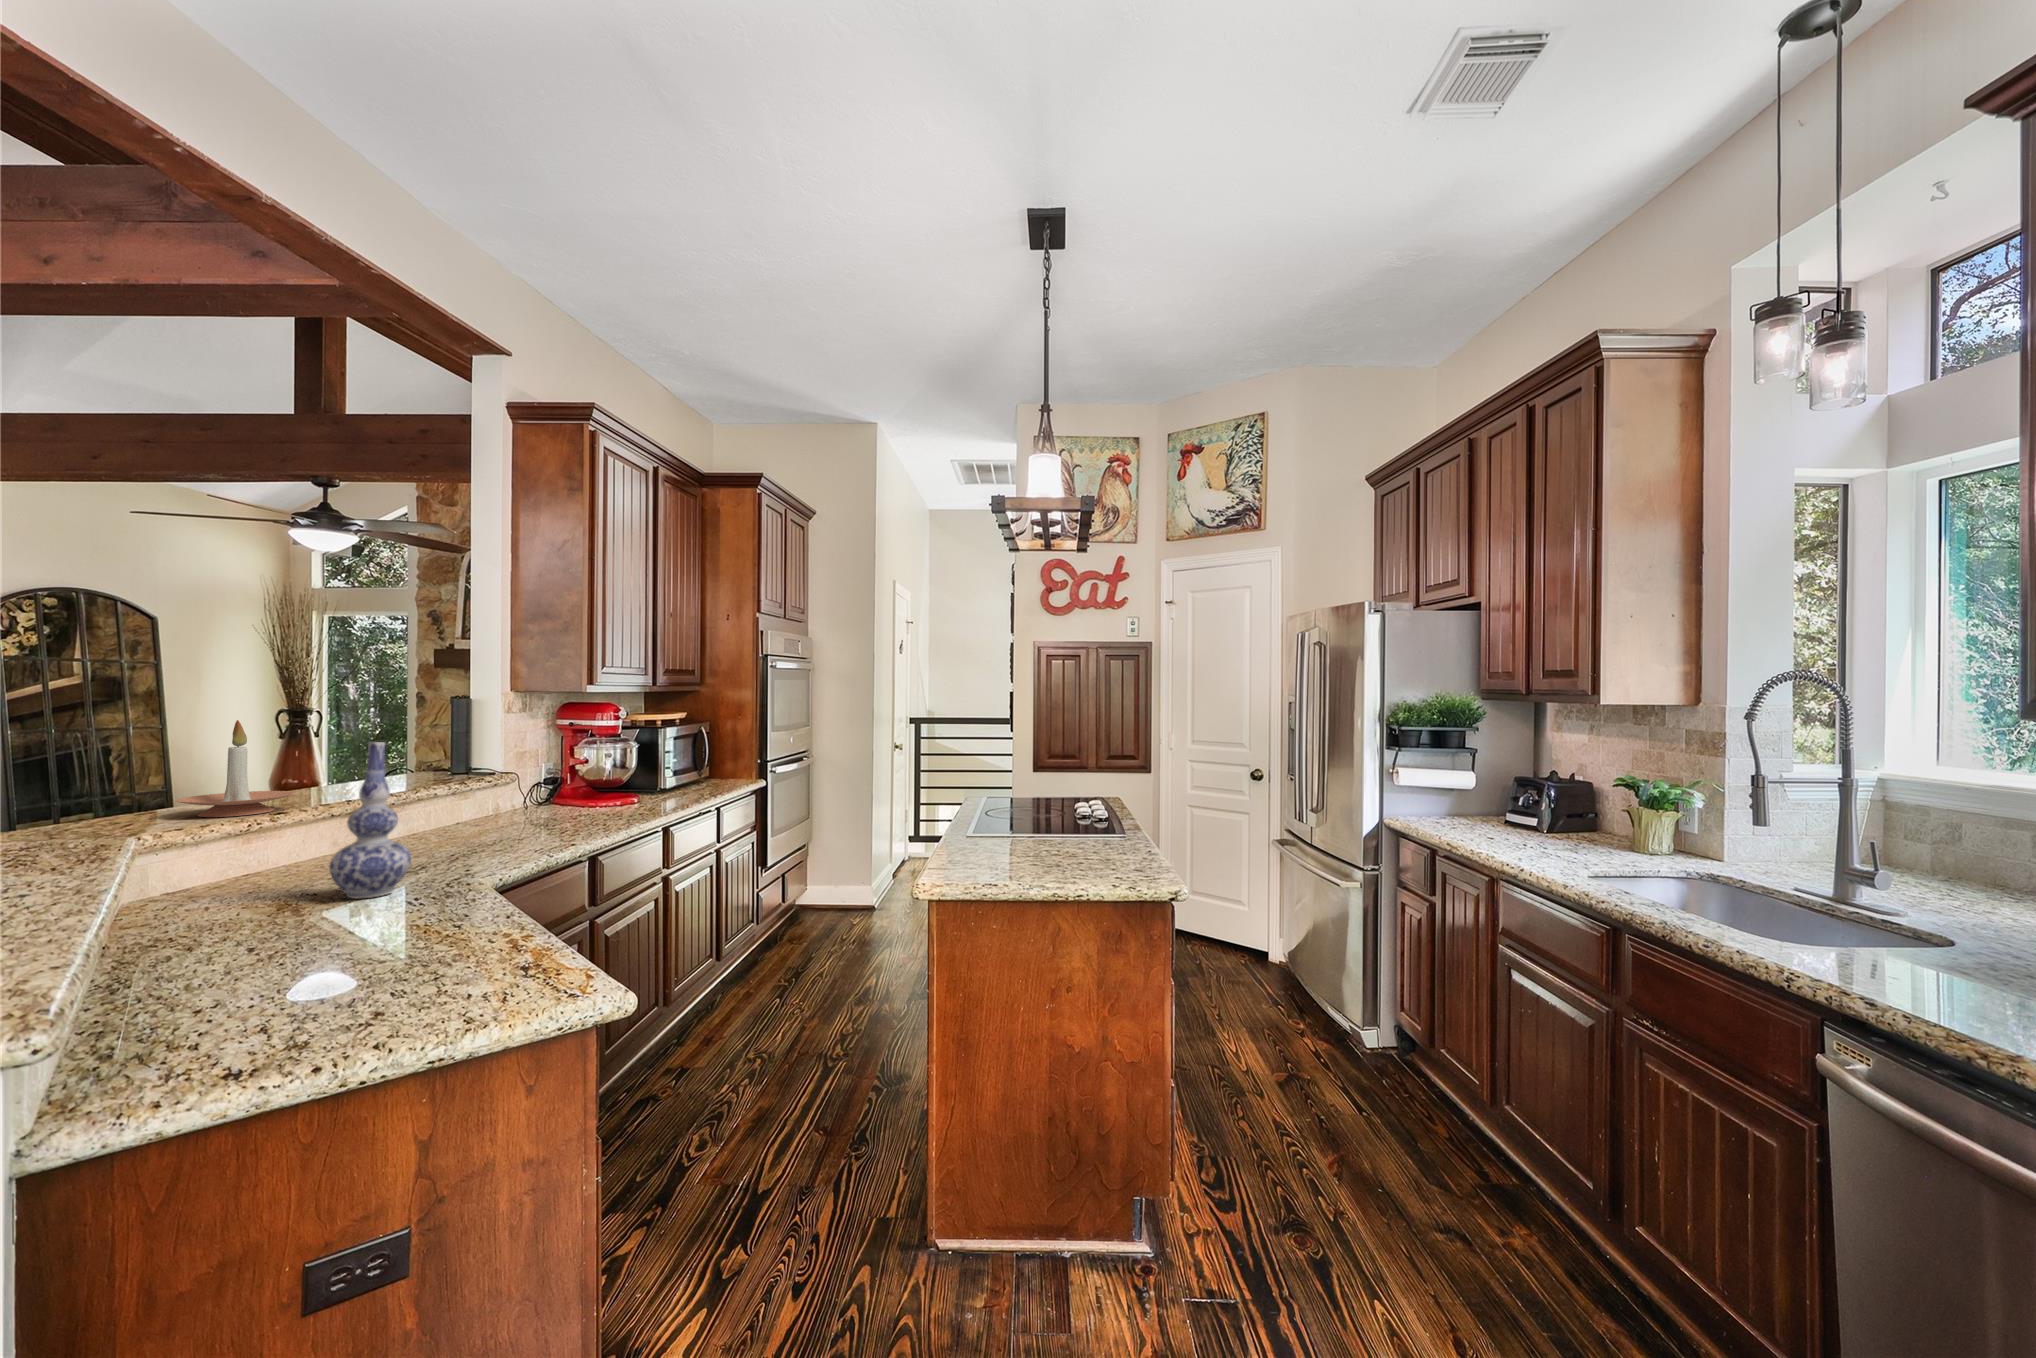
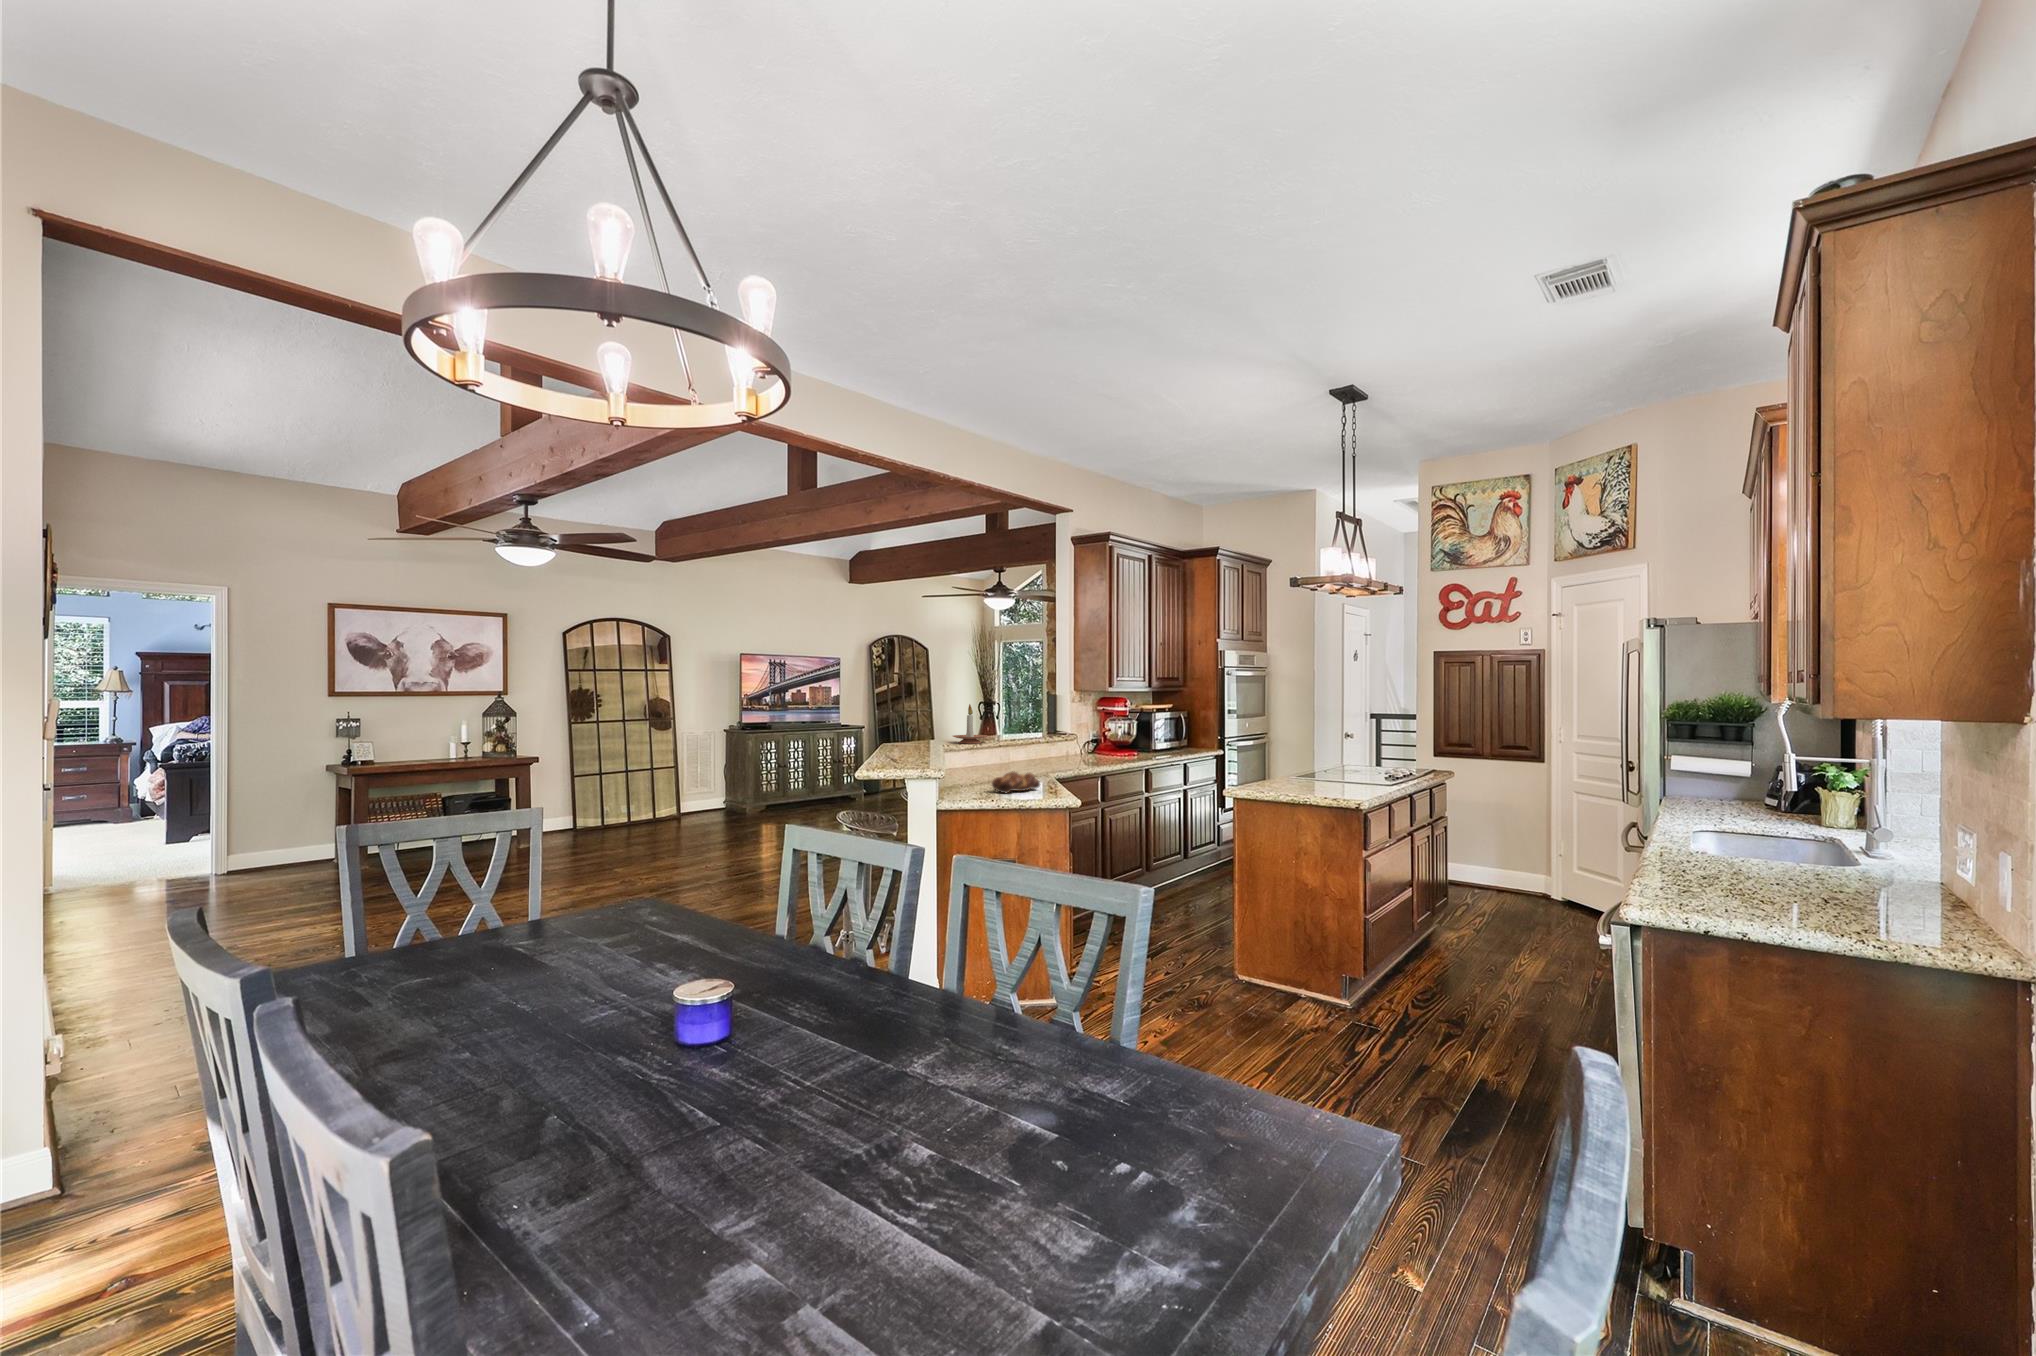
vase: present [329,742,411,899] -> none [999,713,1025,775]
bread loaf: none [304,921,483,1010] -> present [992,771,1040,793]

